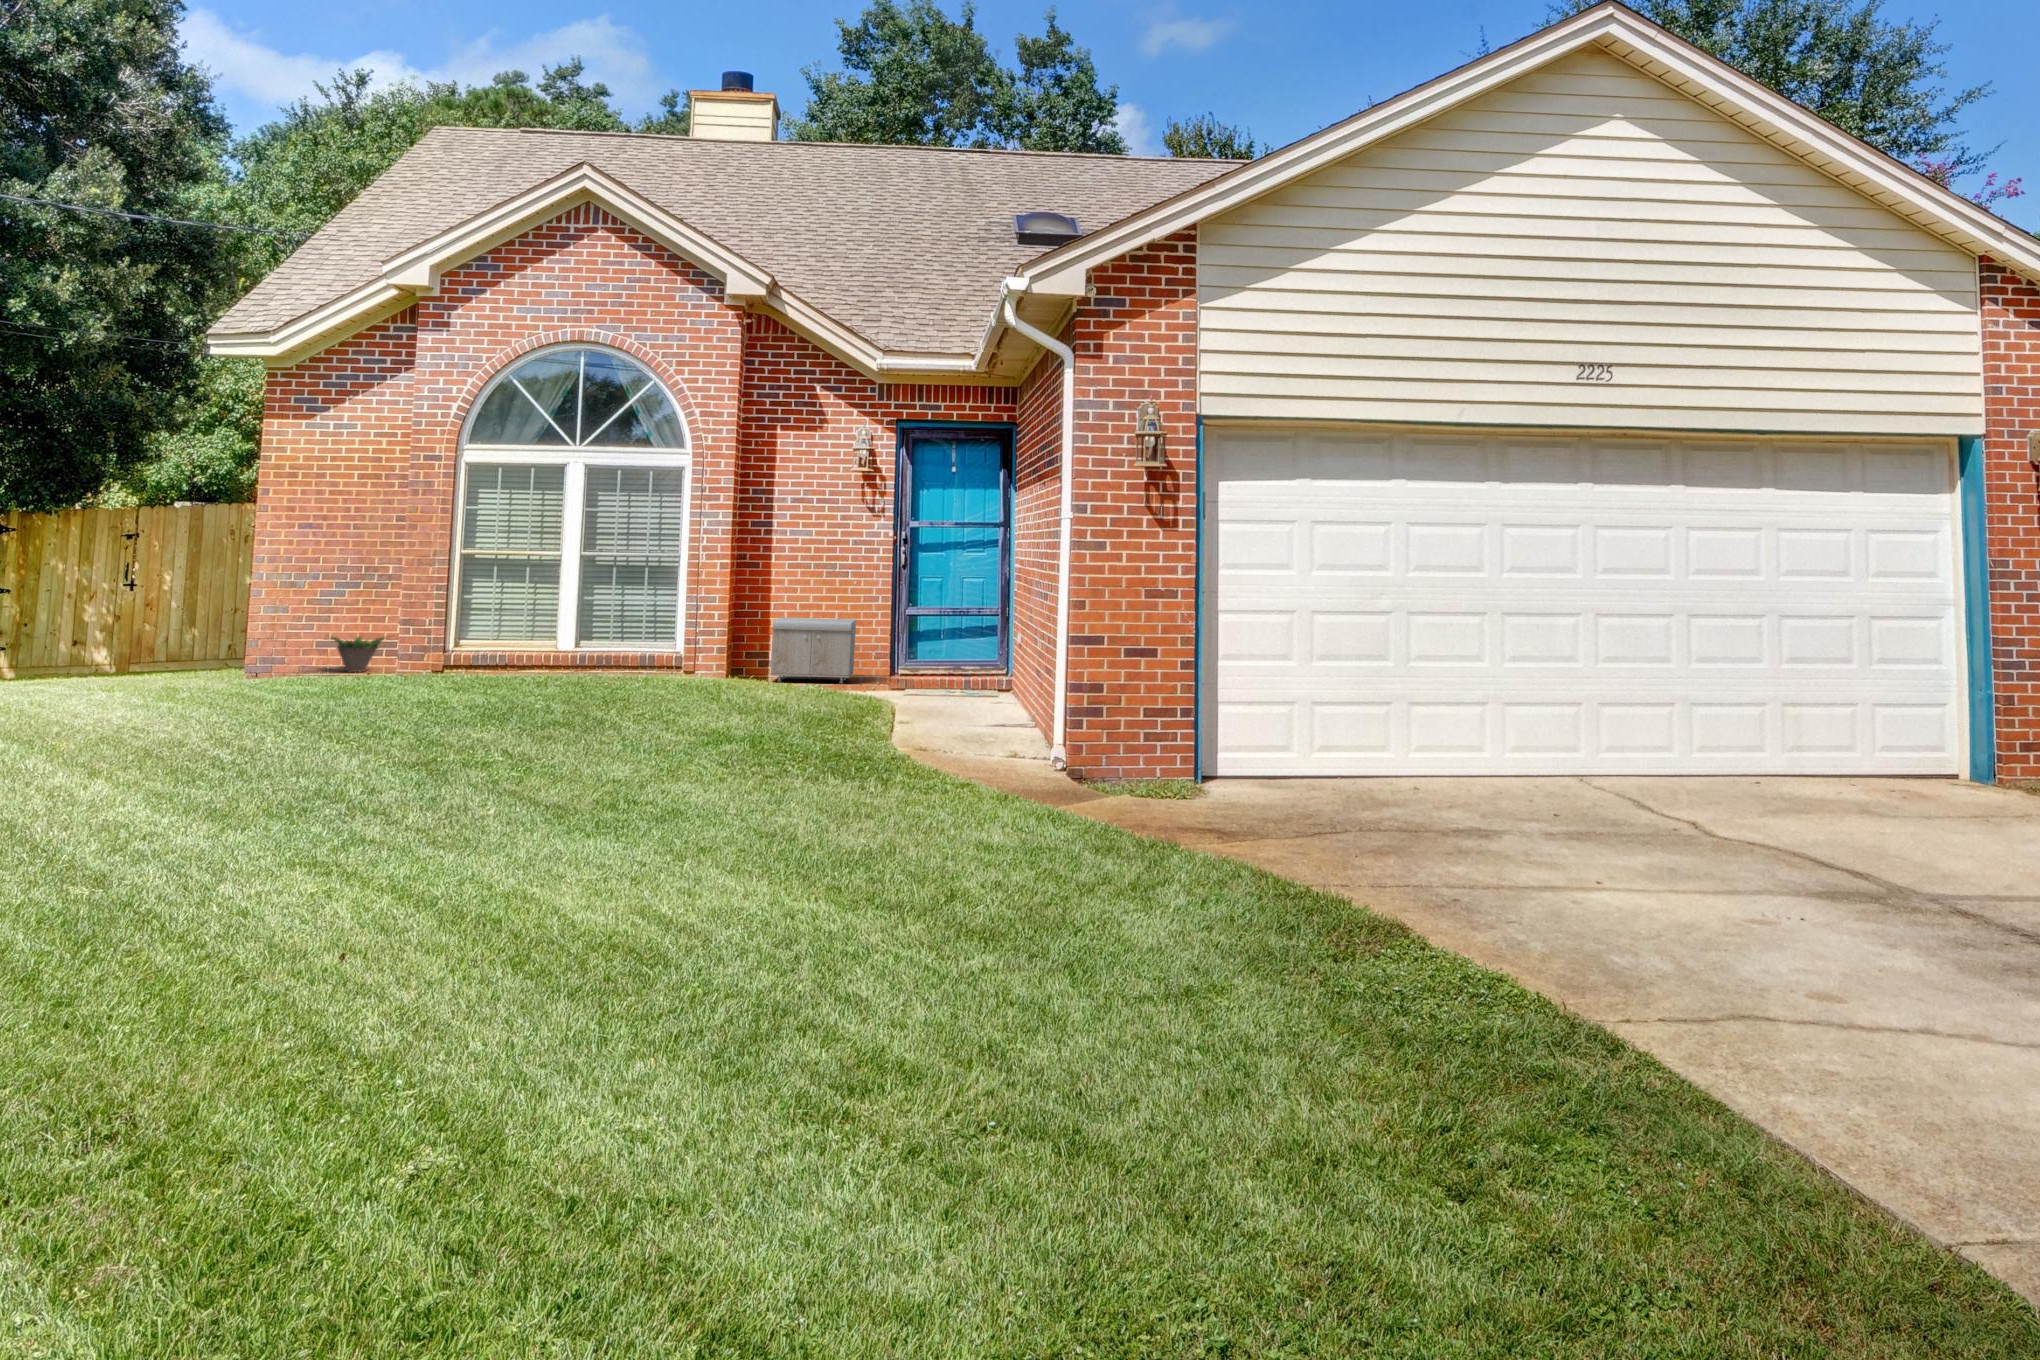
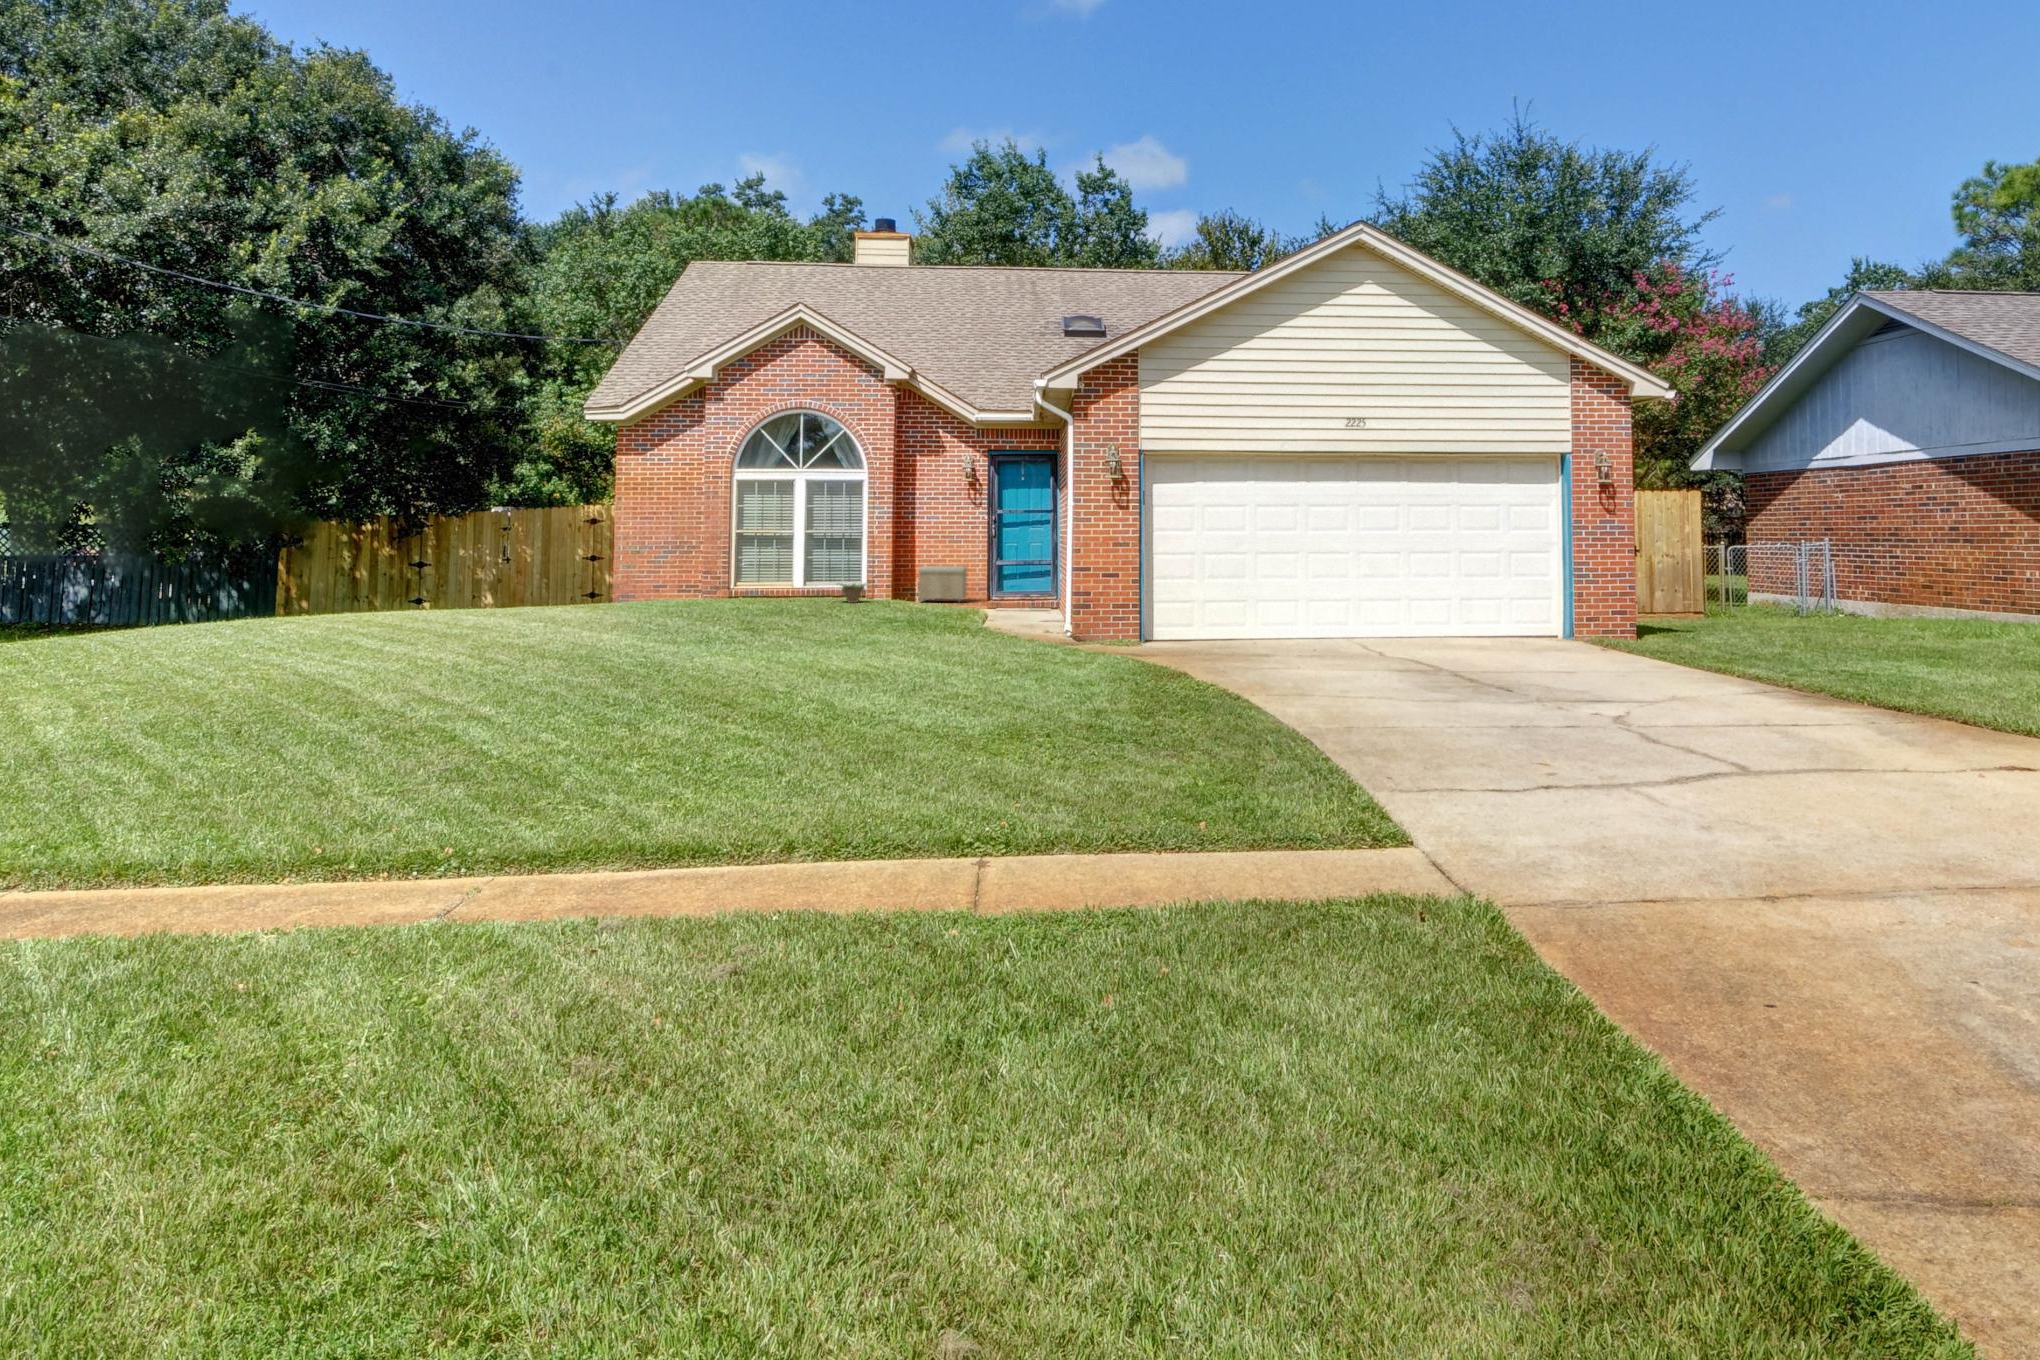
decorative plant: present [331,635,394,672] -> present [838,583,866,603]

